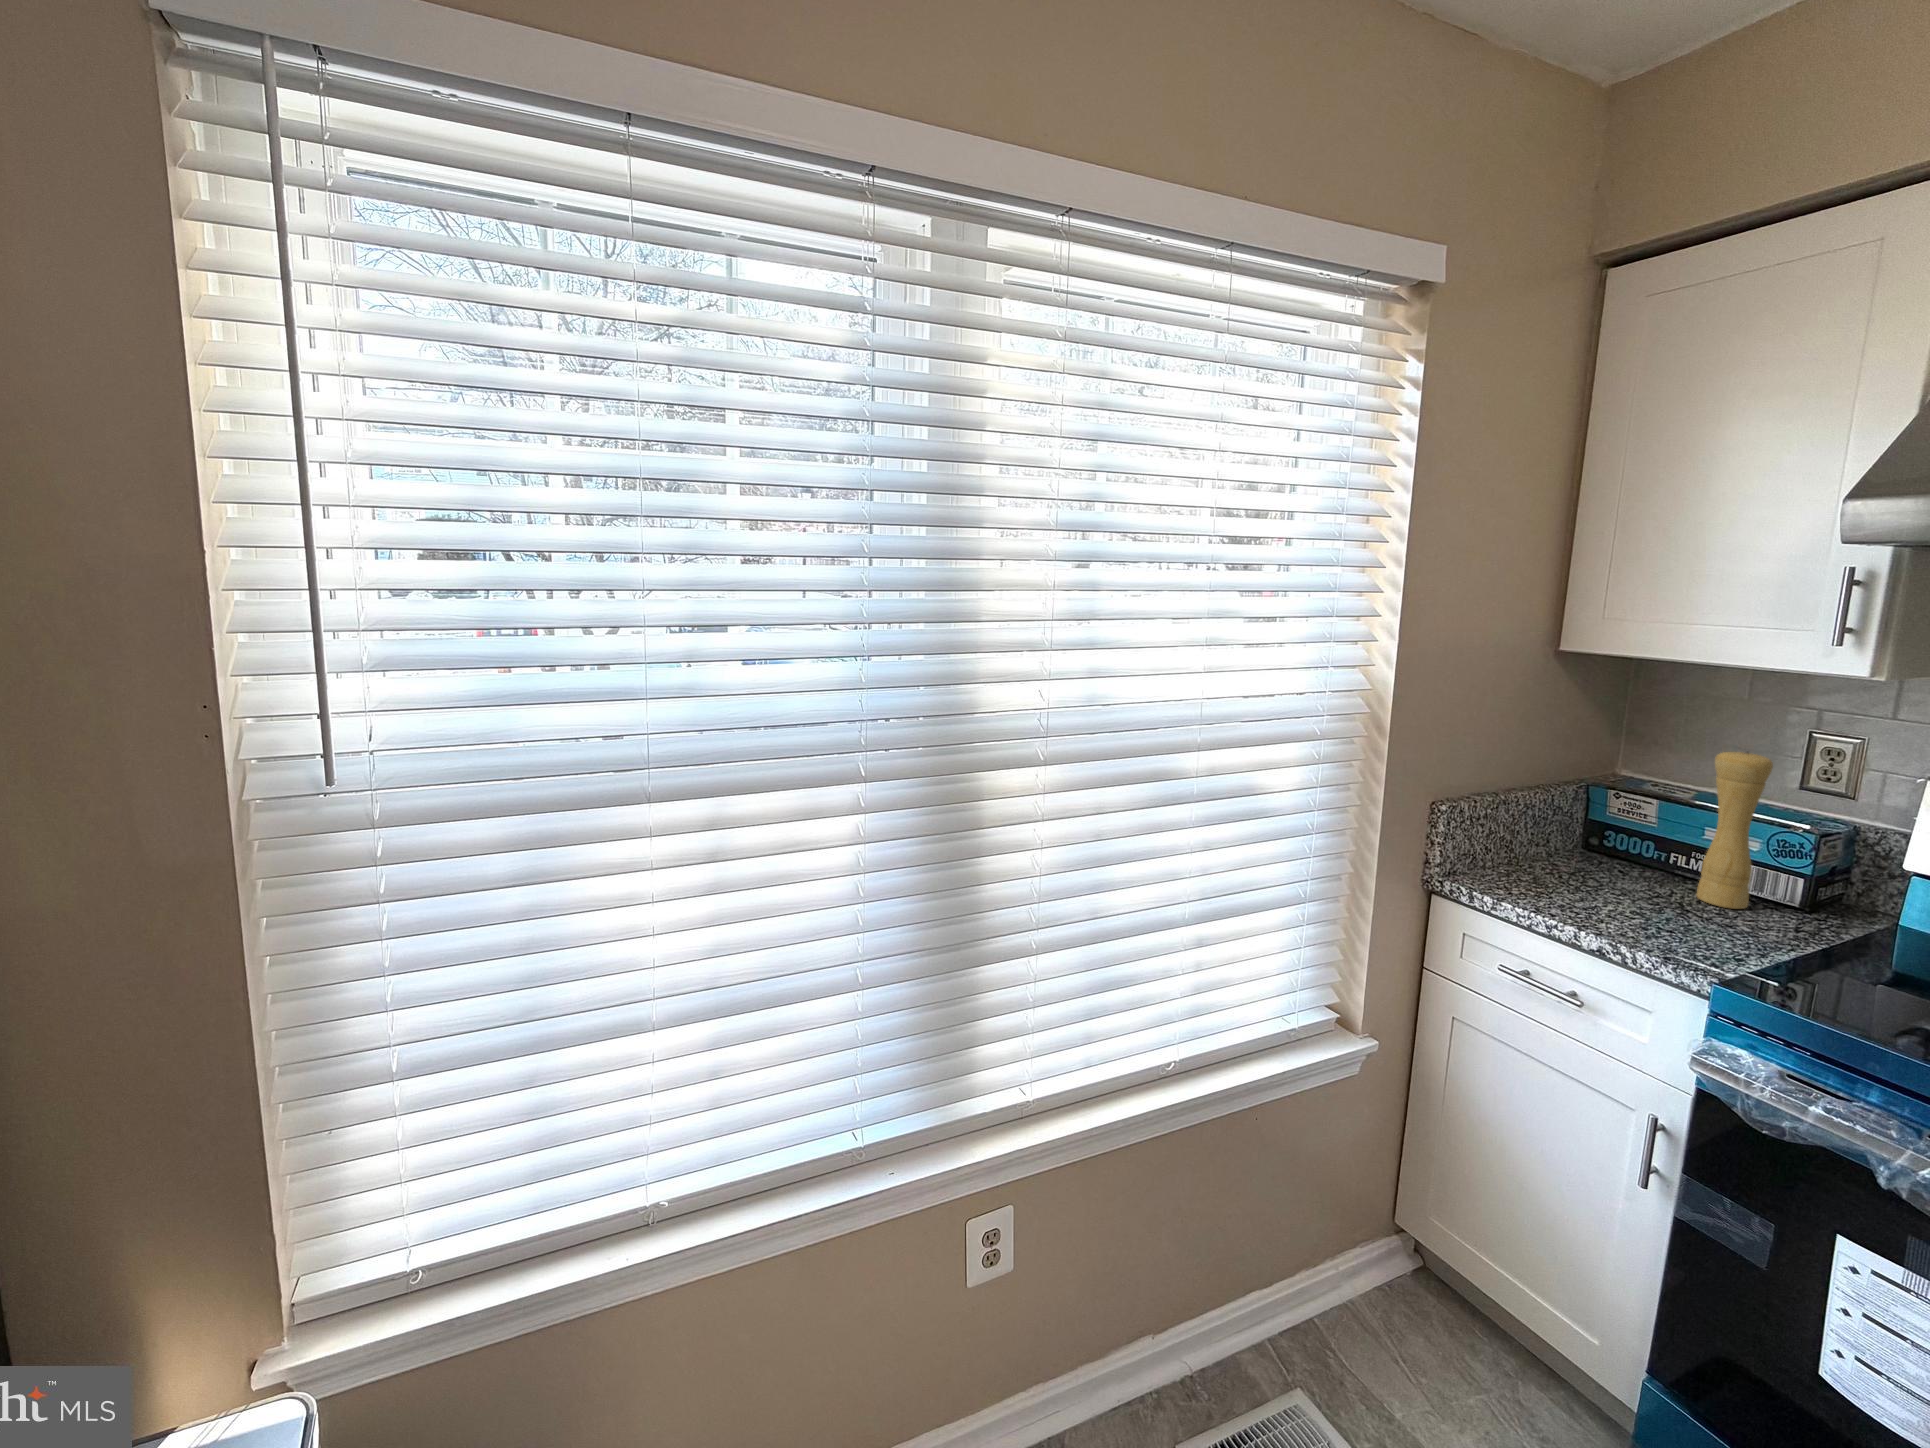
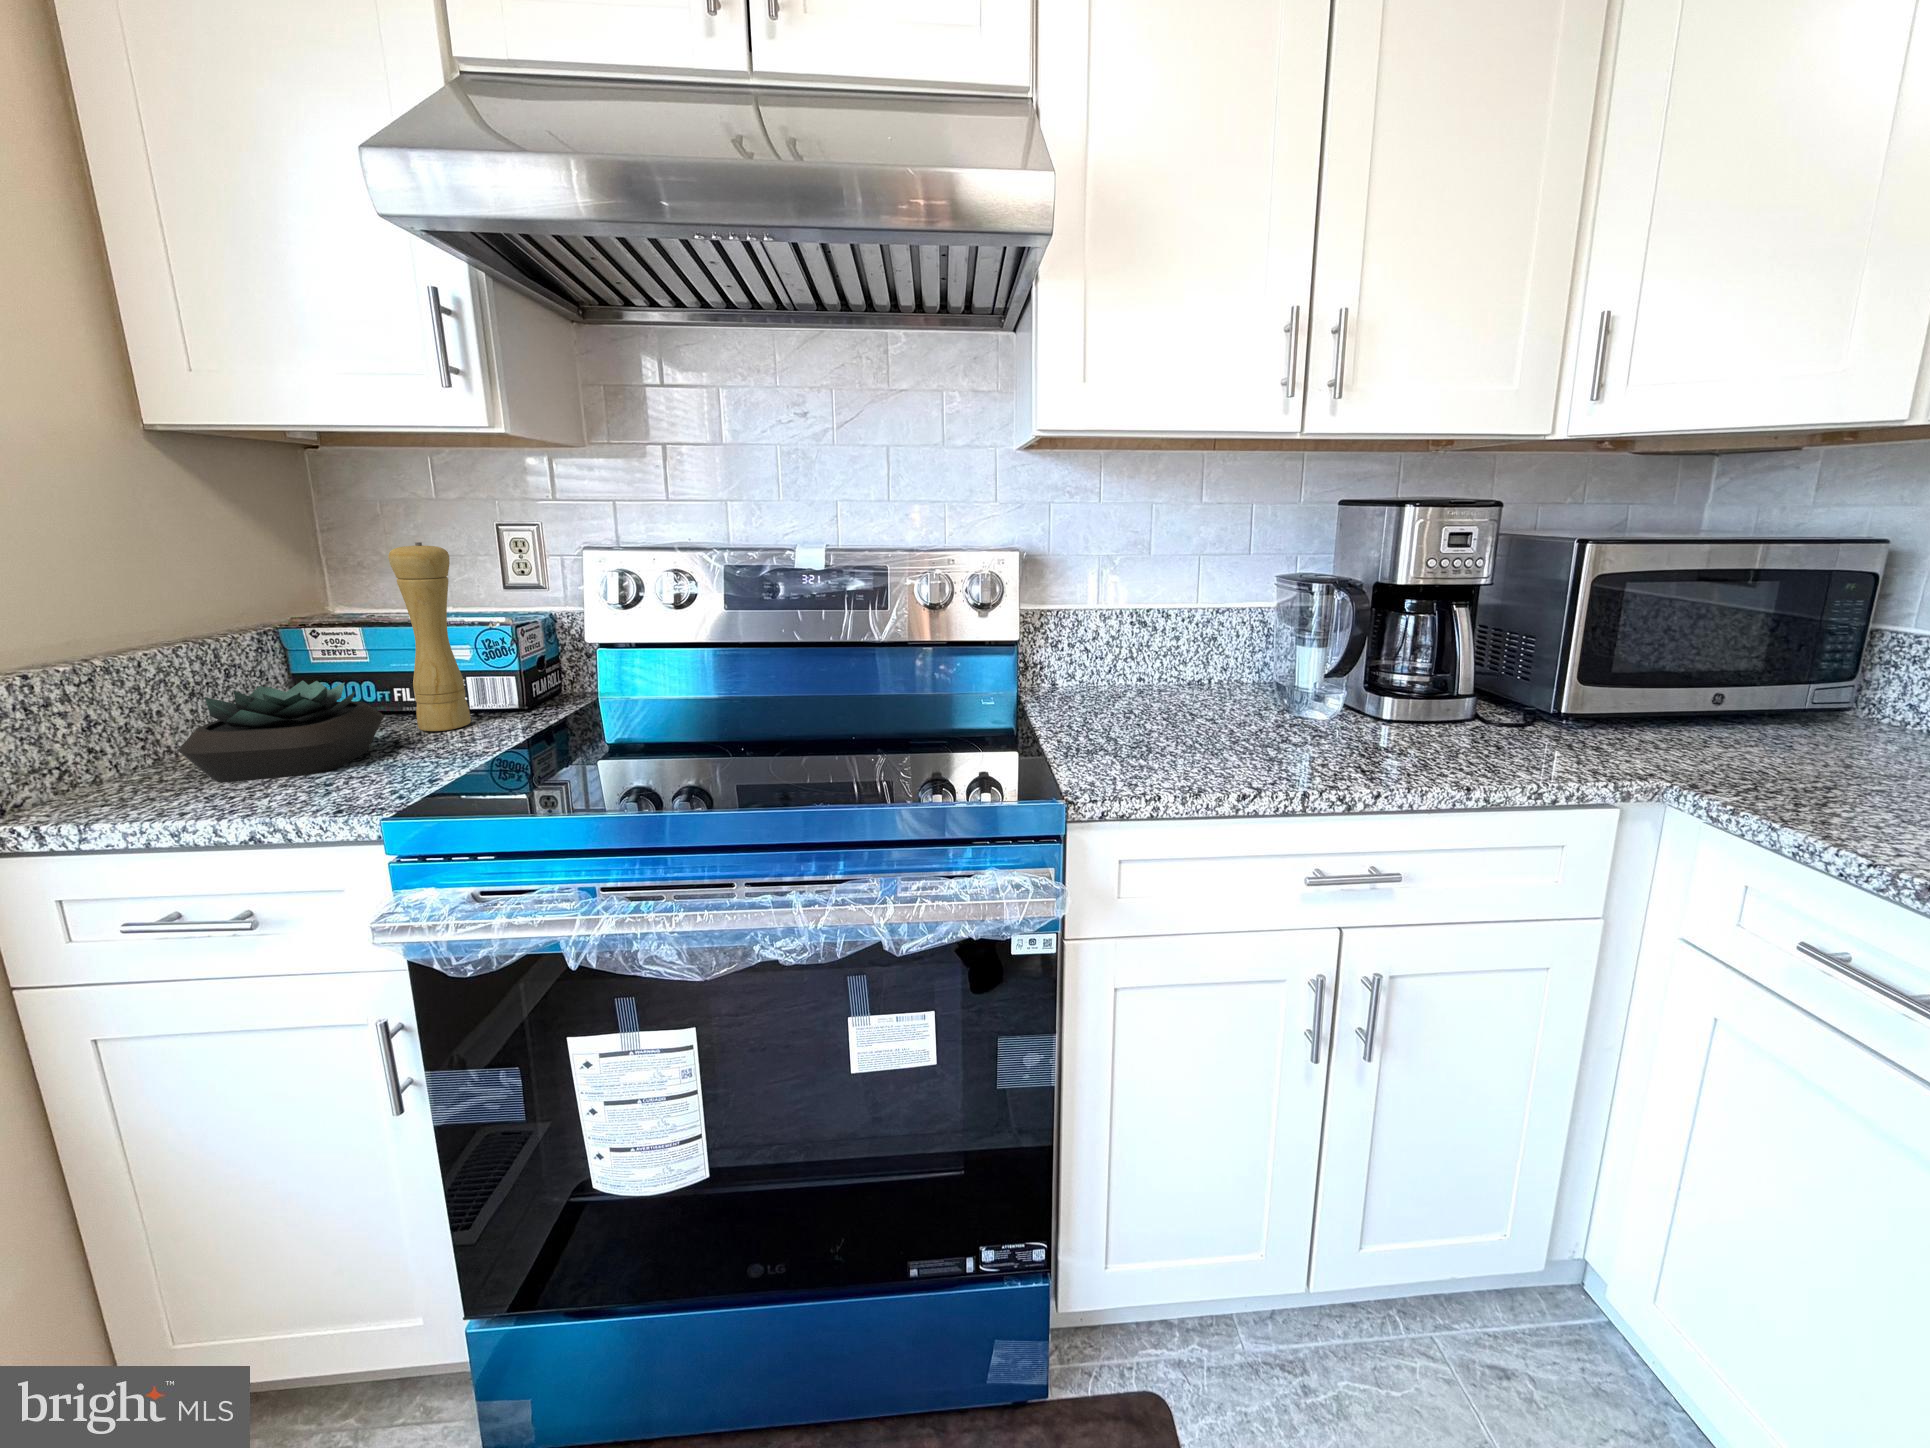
succulent plant: none [1543,835,1681,916] -> present [178,680,384,782]

